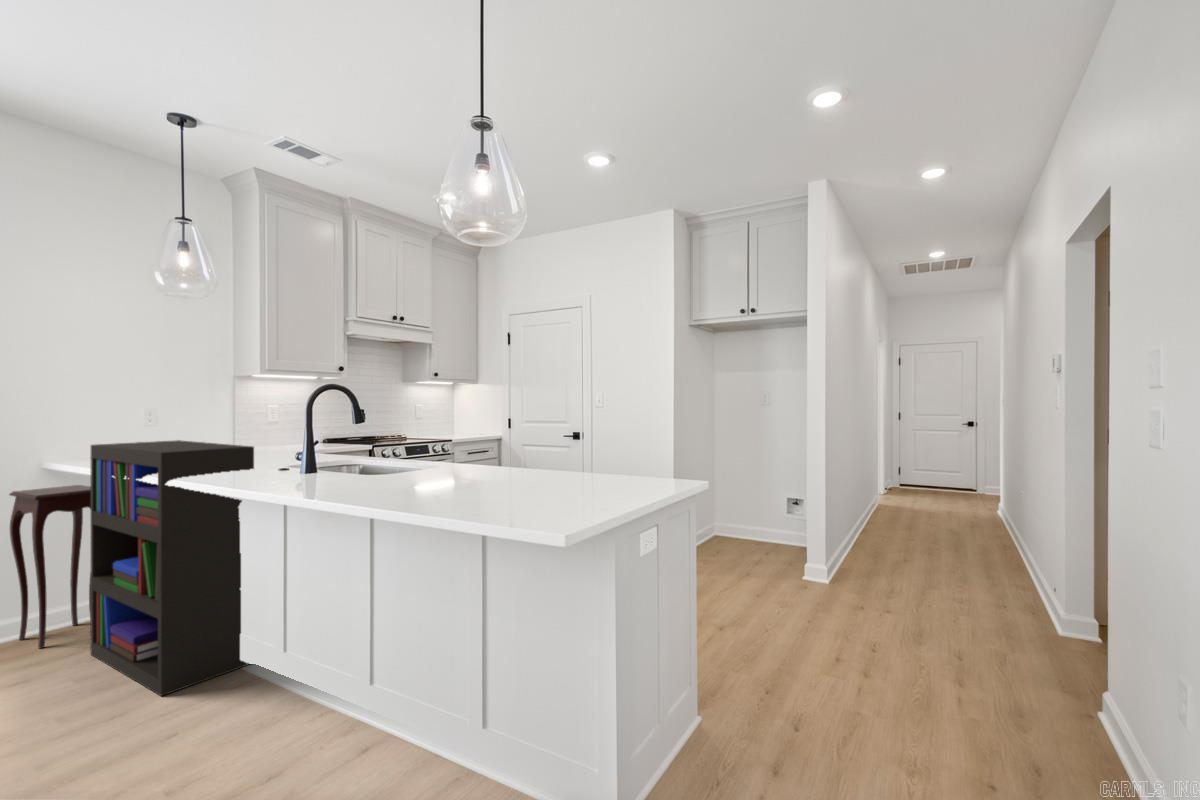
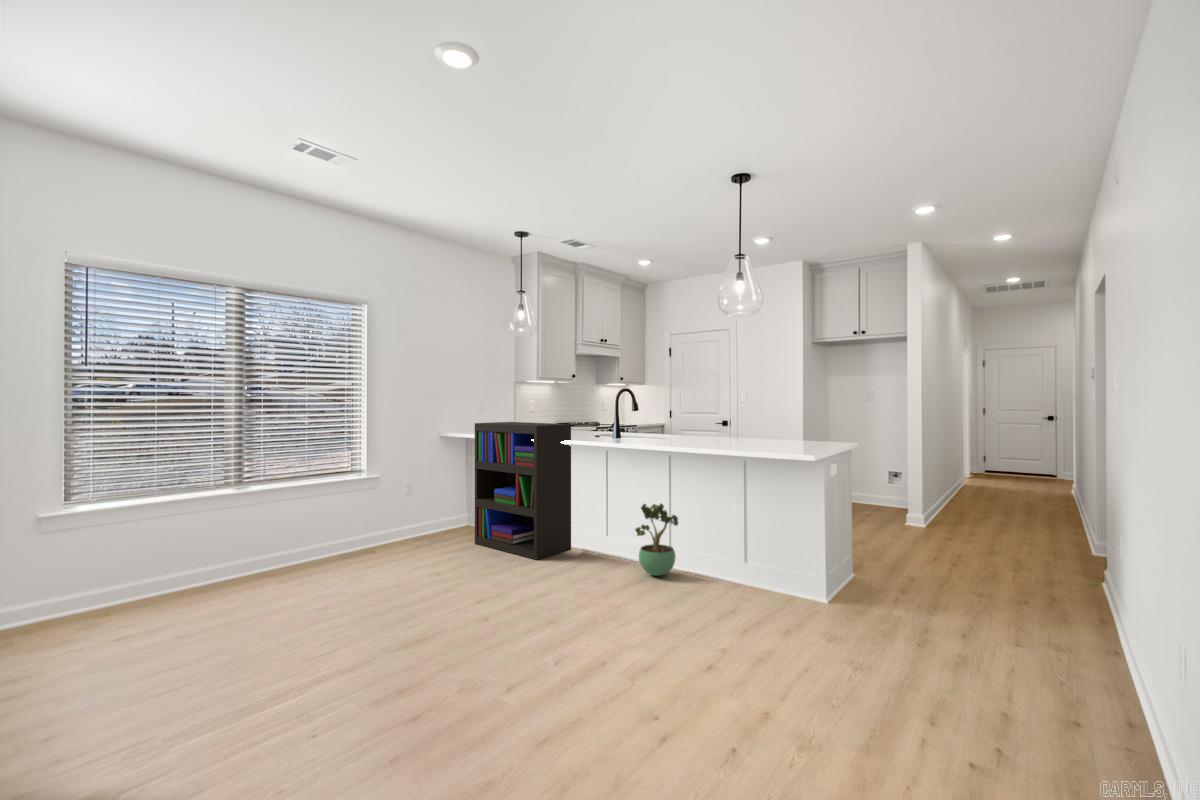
side table: present [9,485,91,648] -> none [421,449,469,541]
potted plant: none [319,598,393,735] -> present [635,504,678,576]

